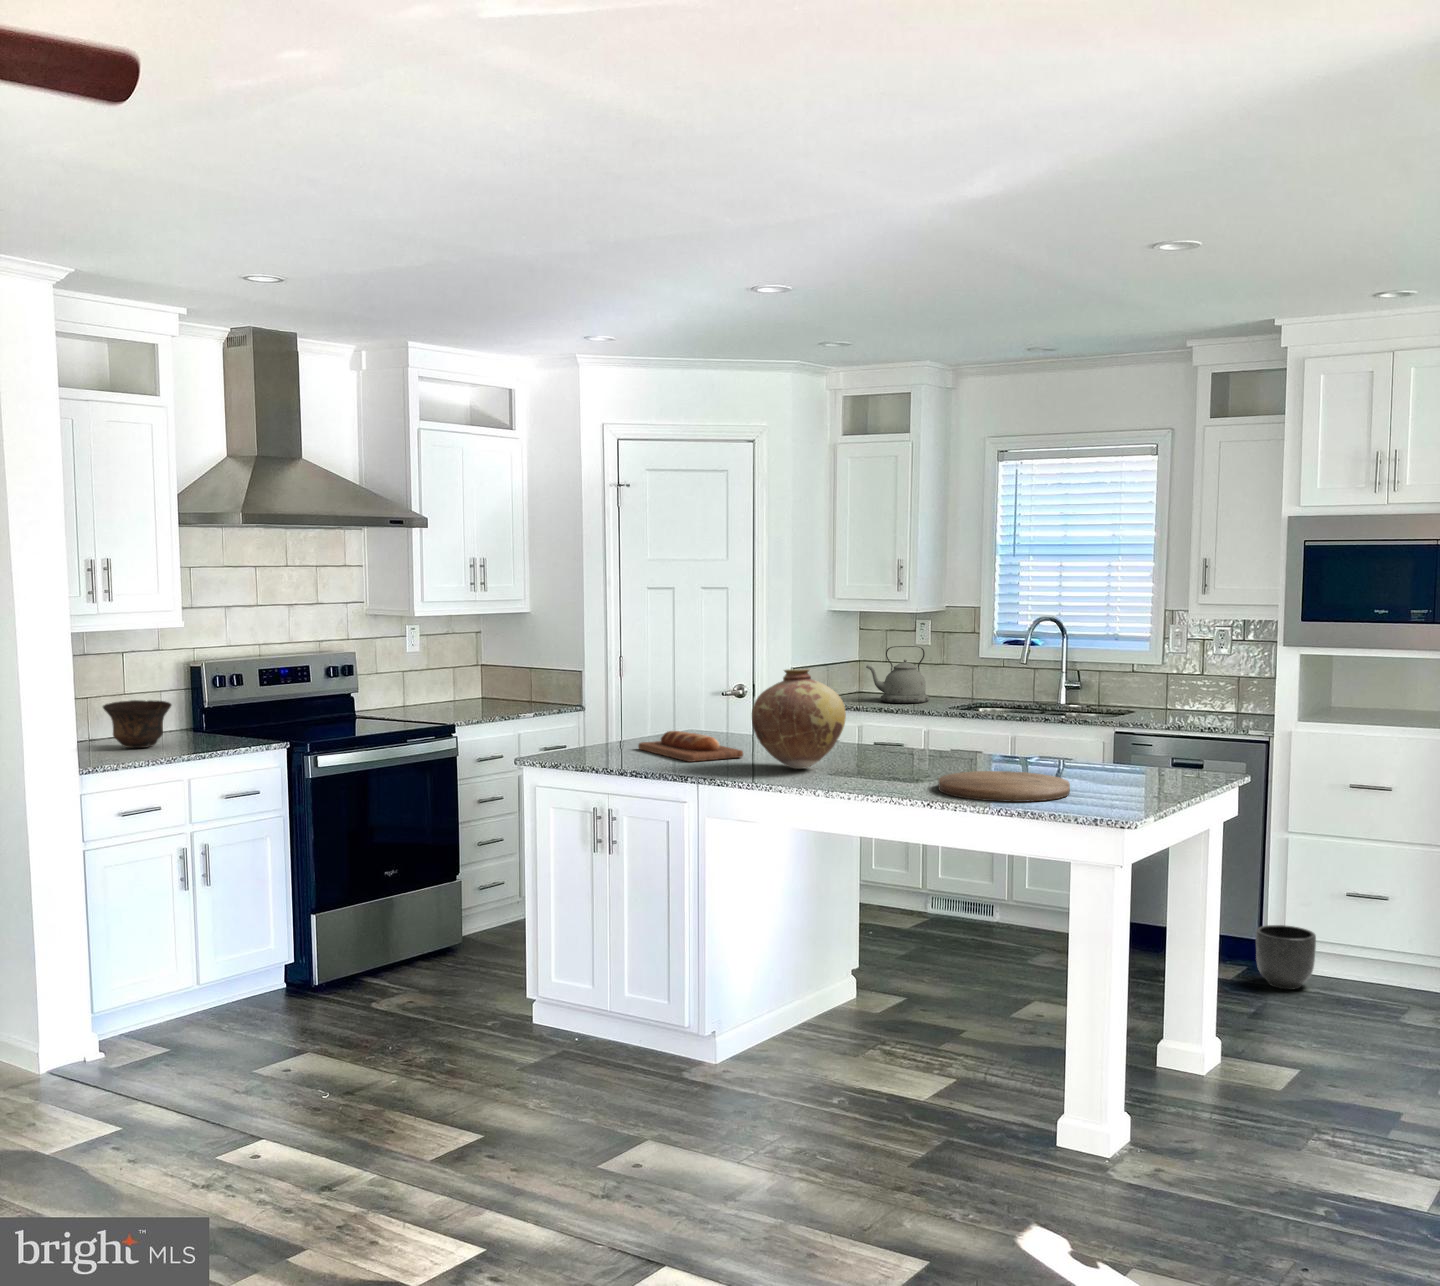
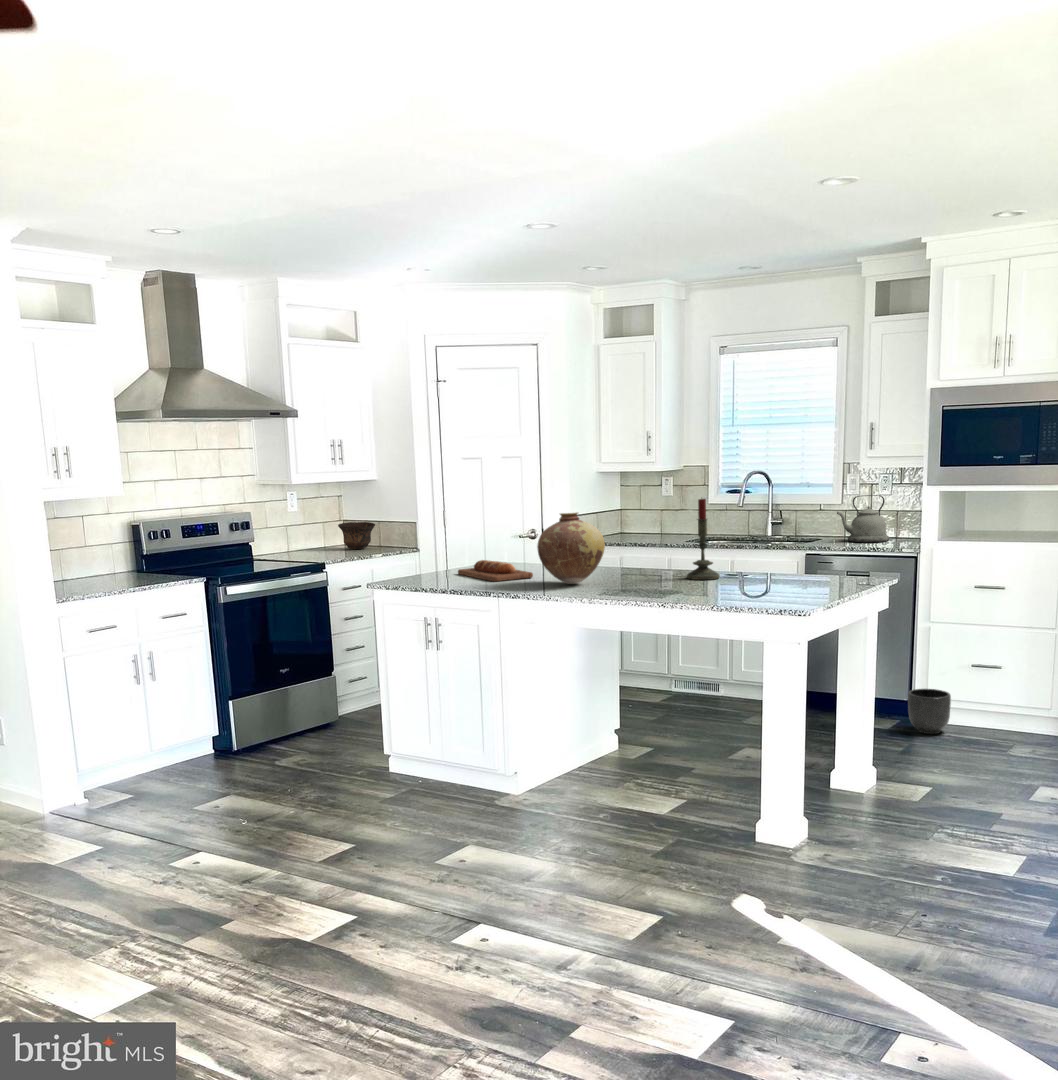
kettle: present [866,646,929,703] -> present [837,495,889,542]
candle: none [958,651,1004,768] -> present [687,499,719,580]
bowl: present [103,700,171,748] -> present [338,522,375,549]
cutting board: present [939,771,1070,802] -> none [670,581,763,602]

